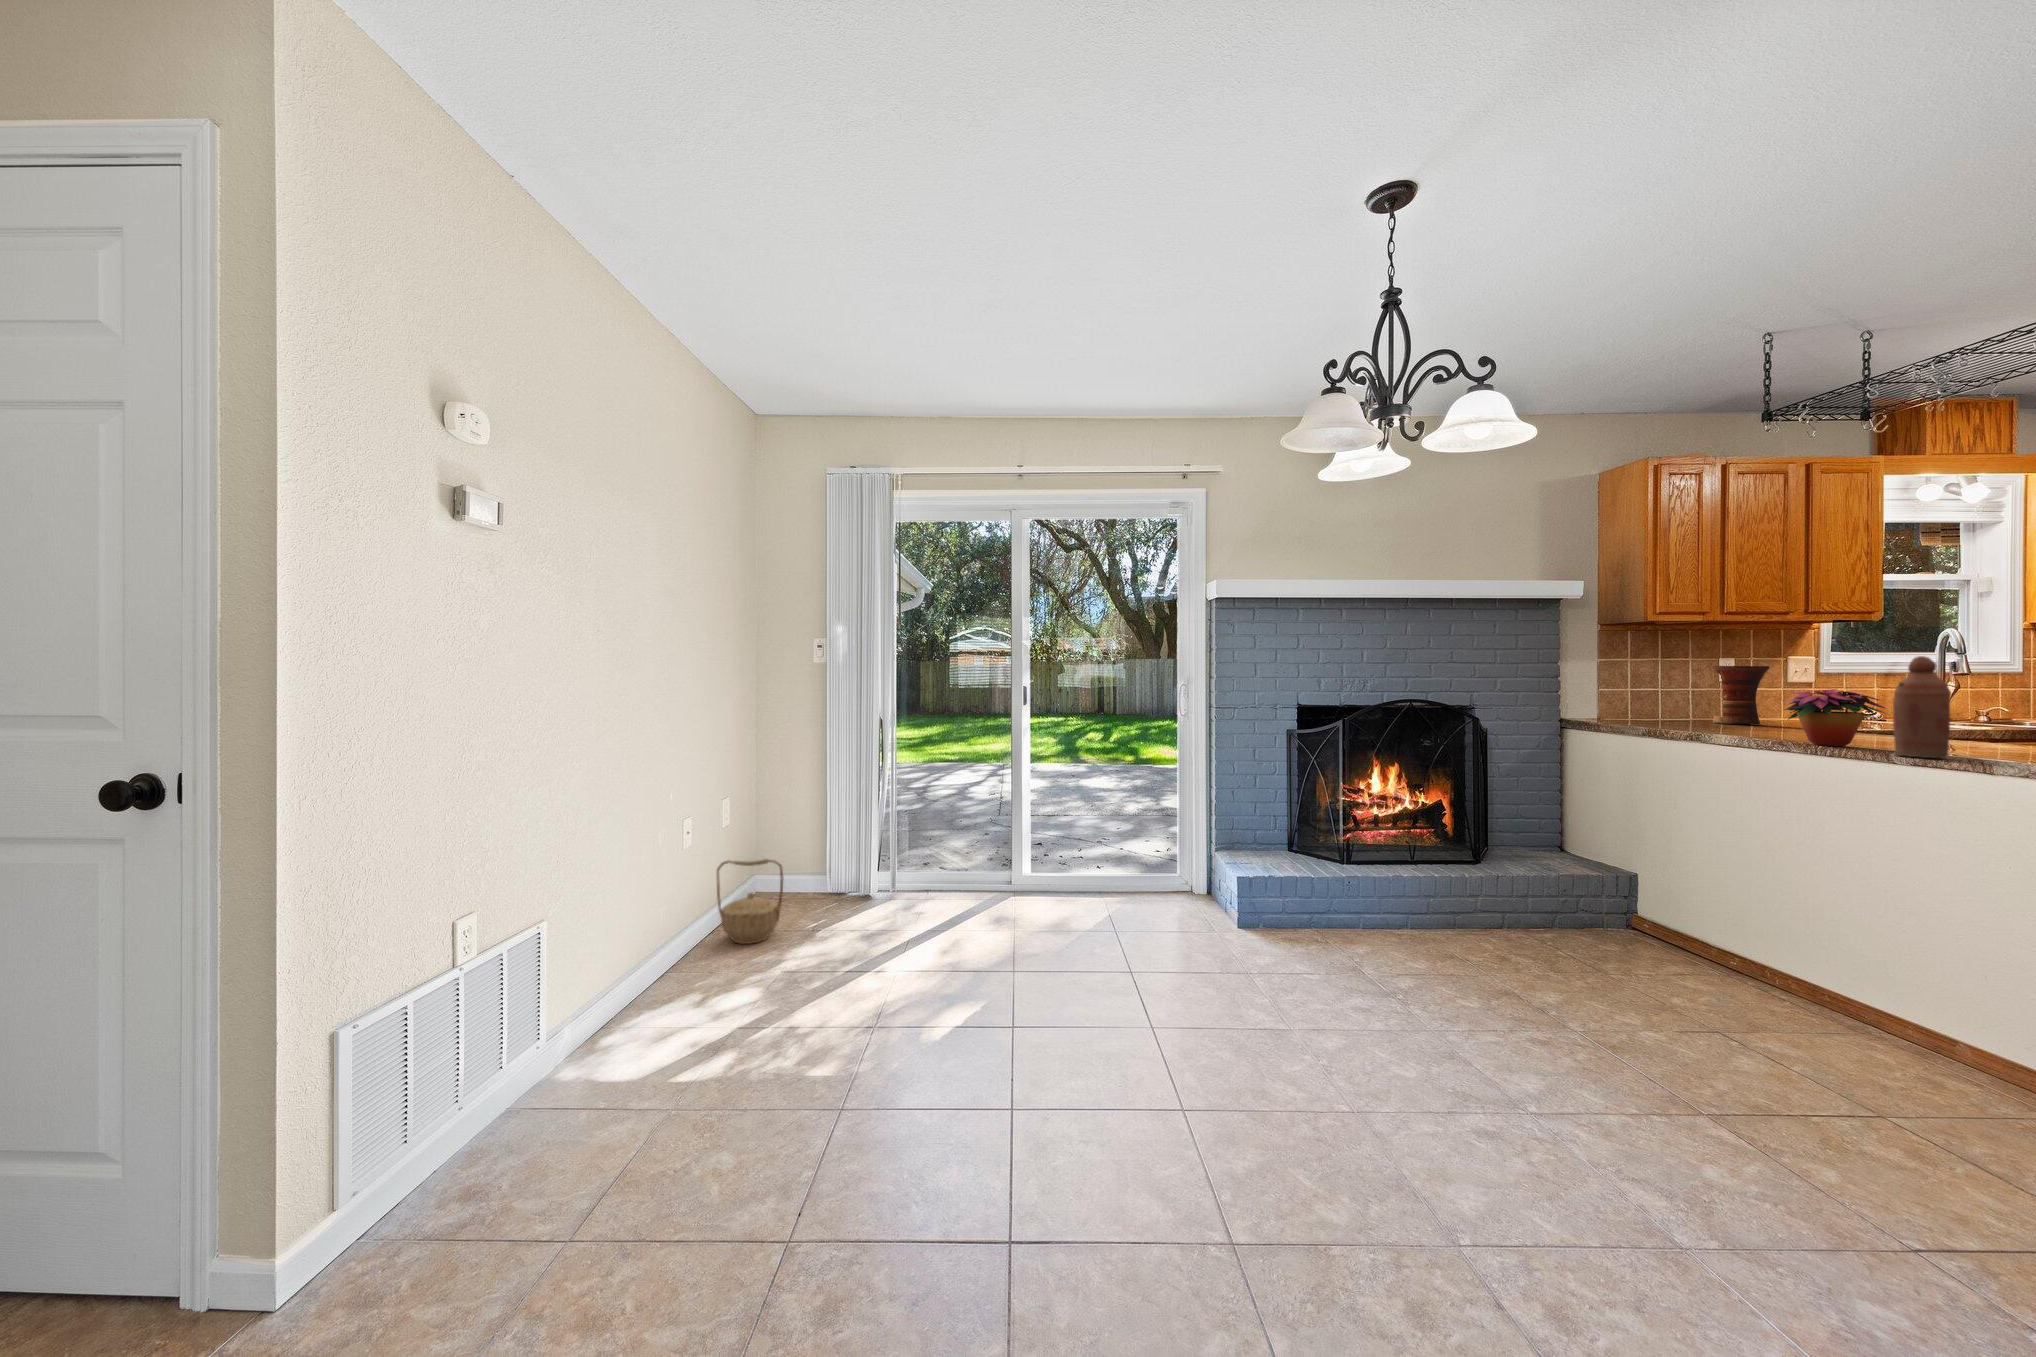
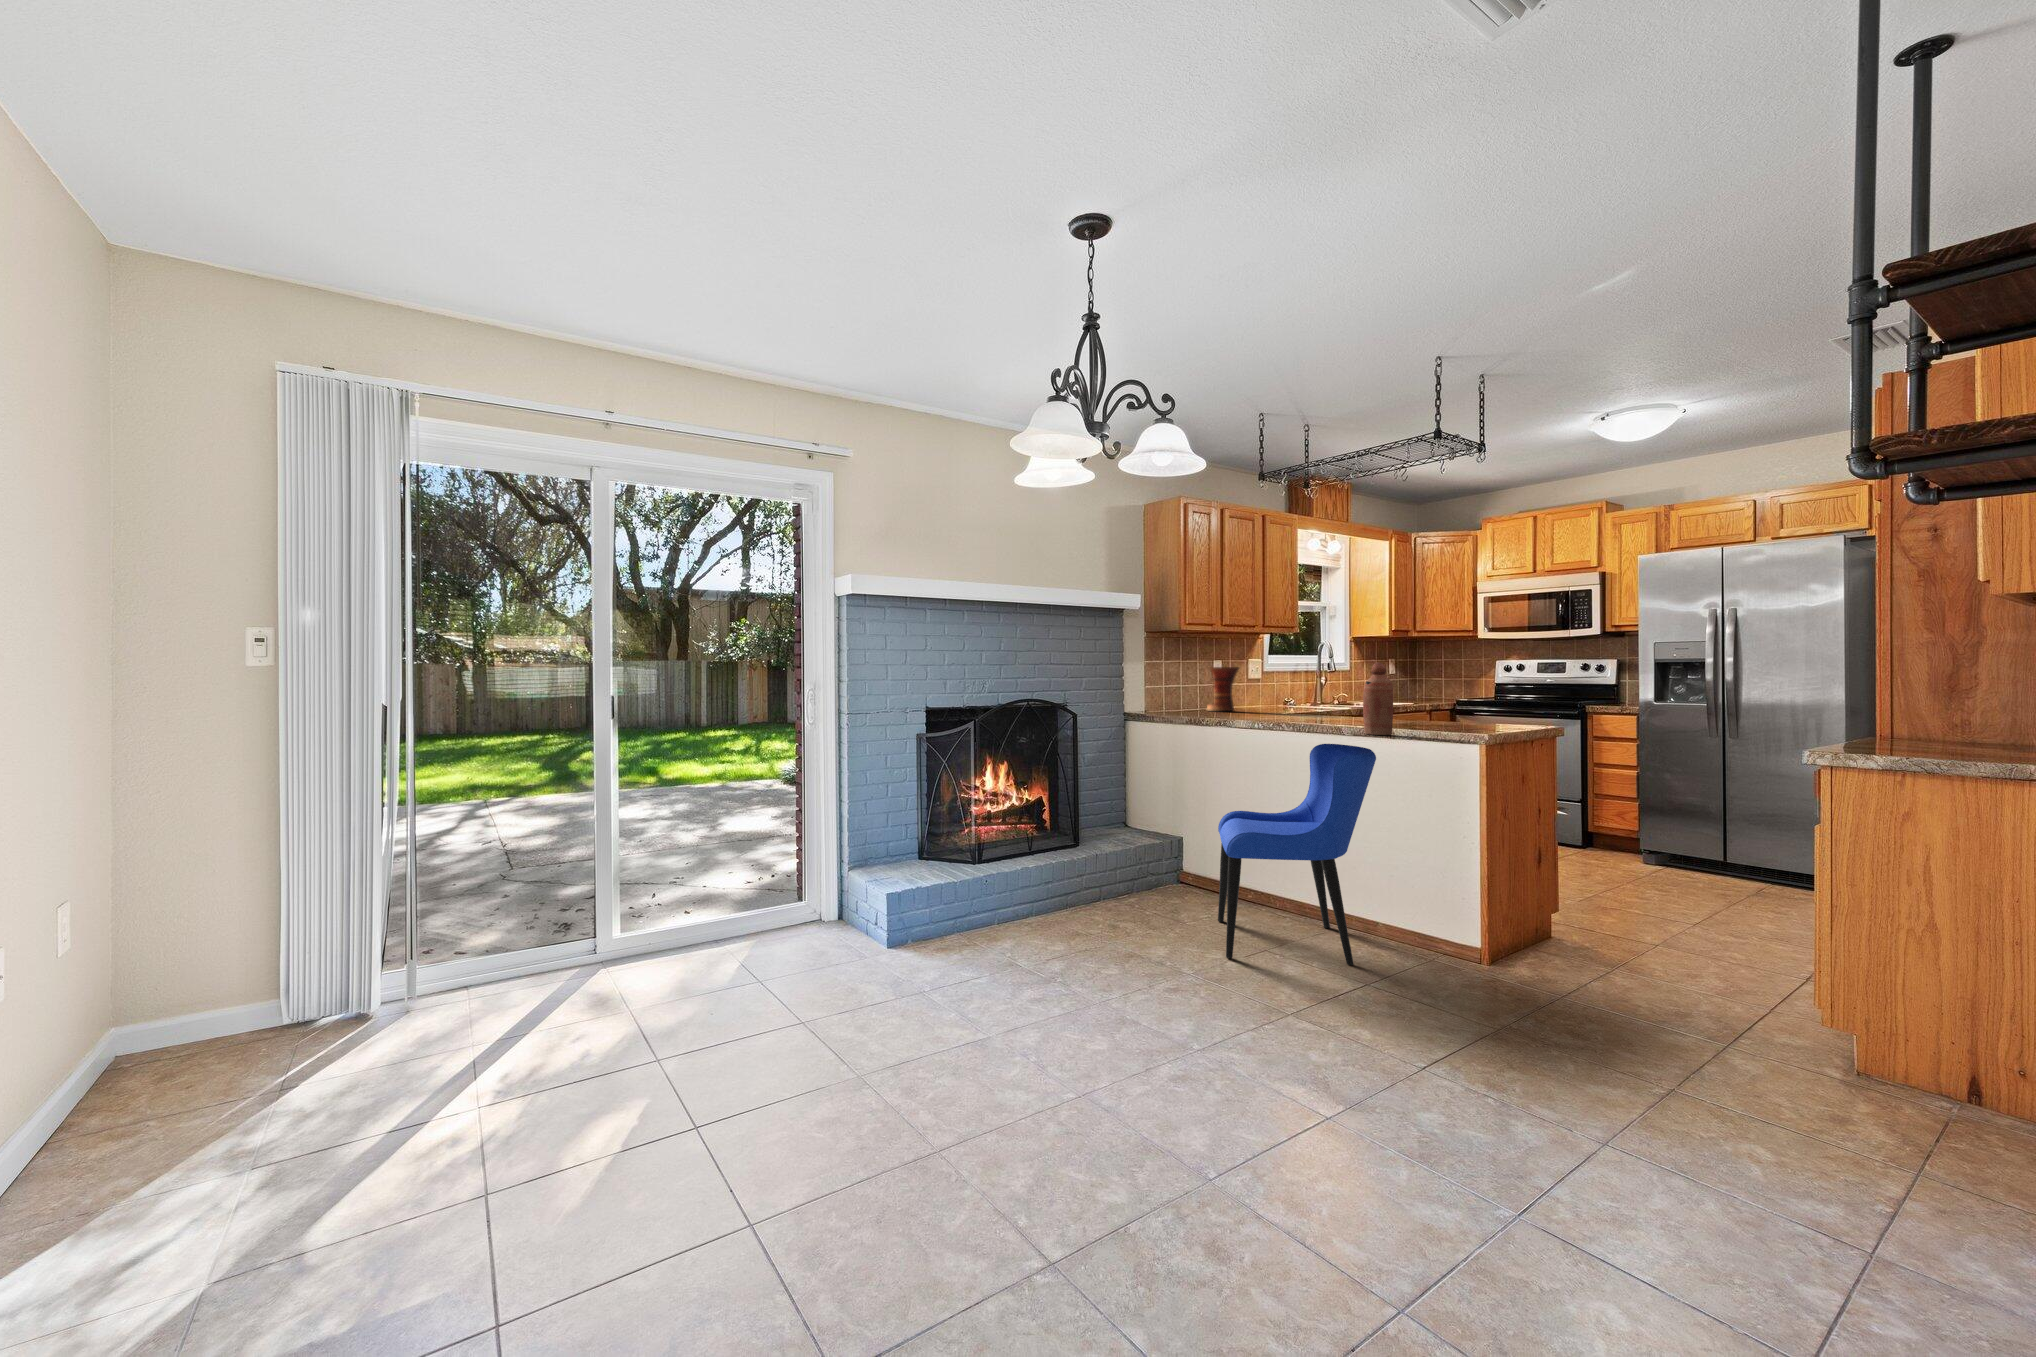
flower arrangement: present [1784,689,1887,746] -> none [1282,685,1351,728]
dining chair: none [1630,766,1899,1058] -> present [1218,744,1376,965]
basket: present [717,859,783,944] -> none [43,1004,212,1166]

